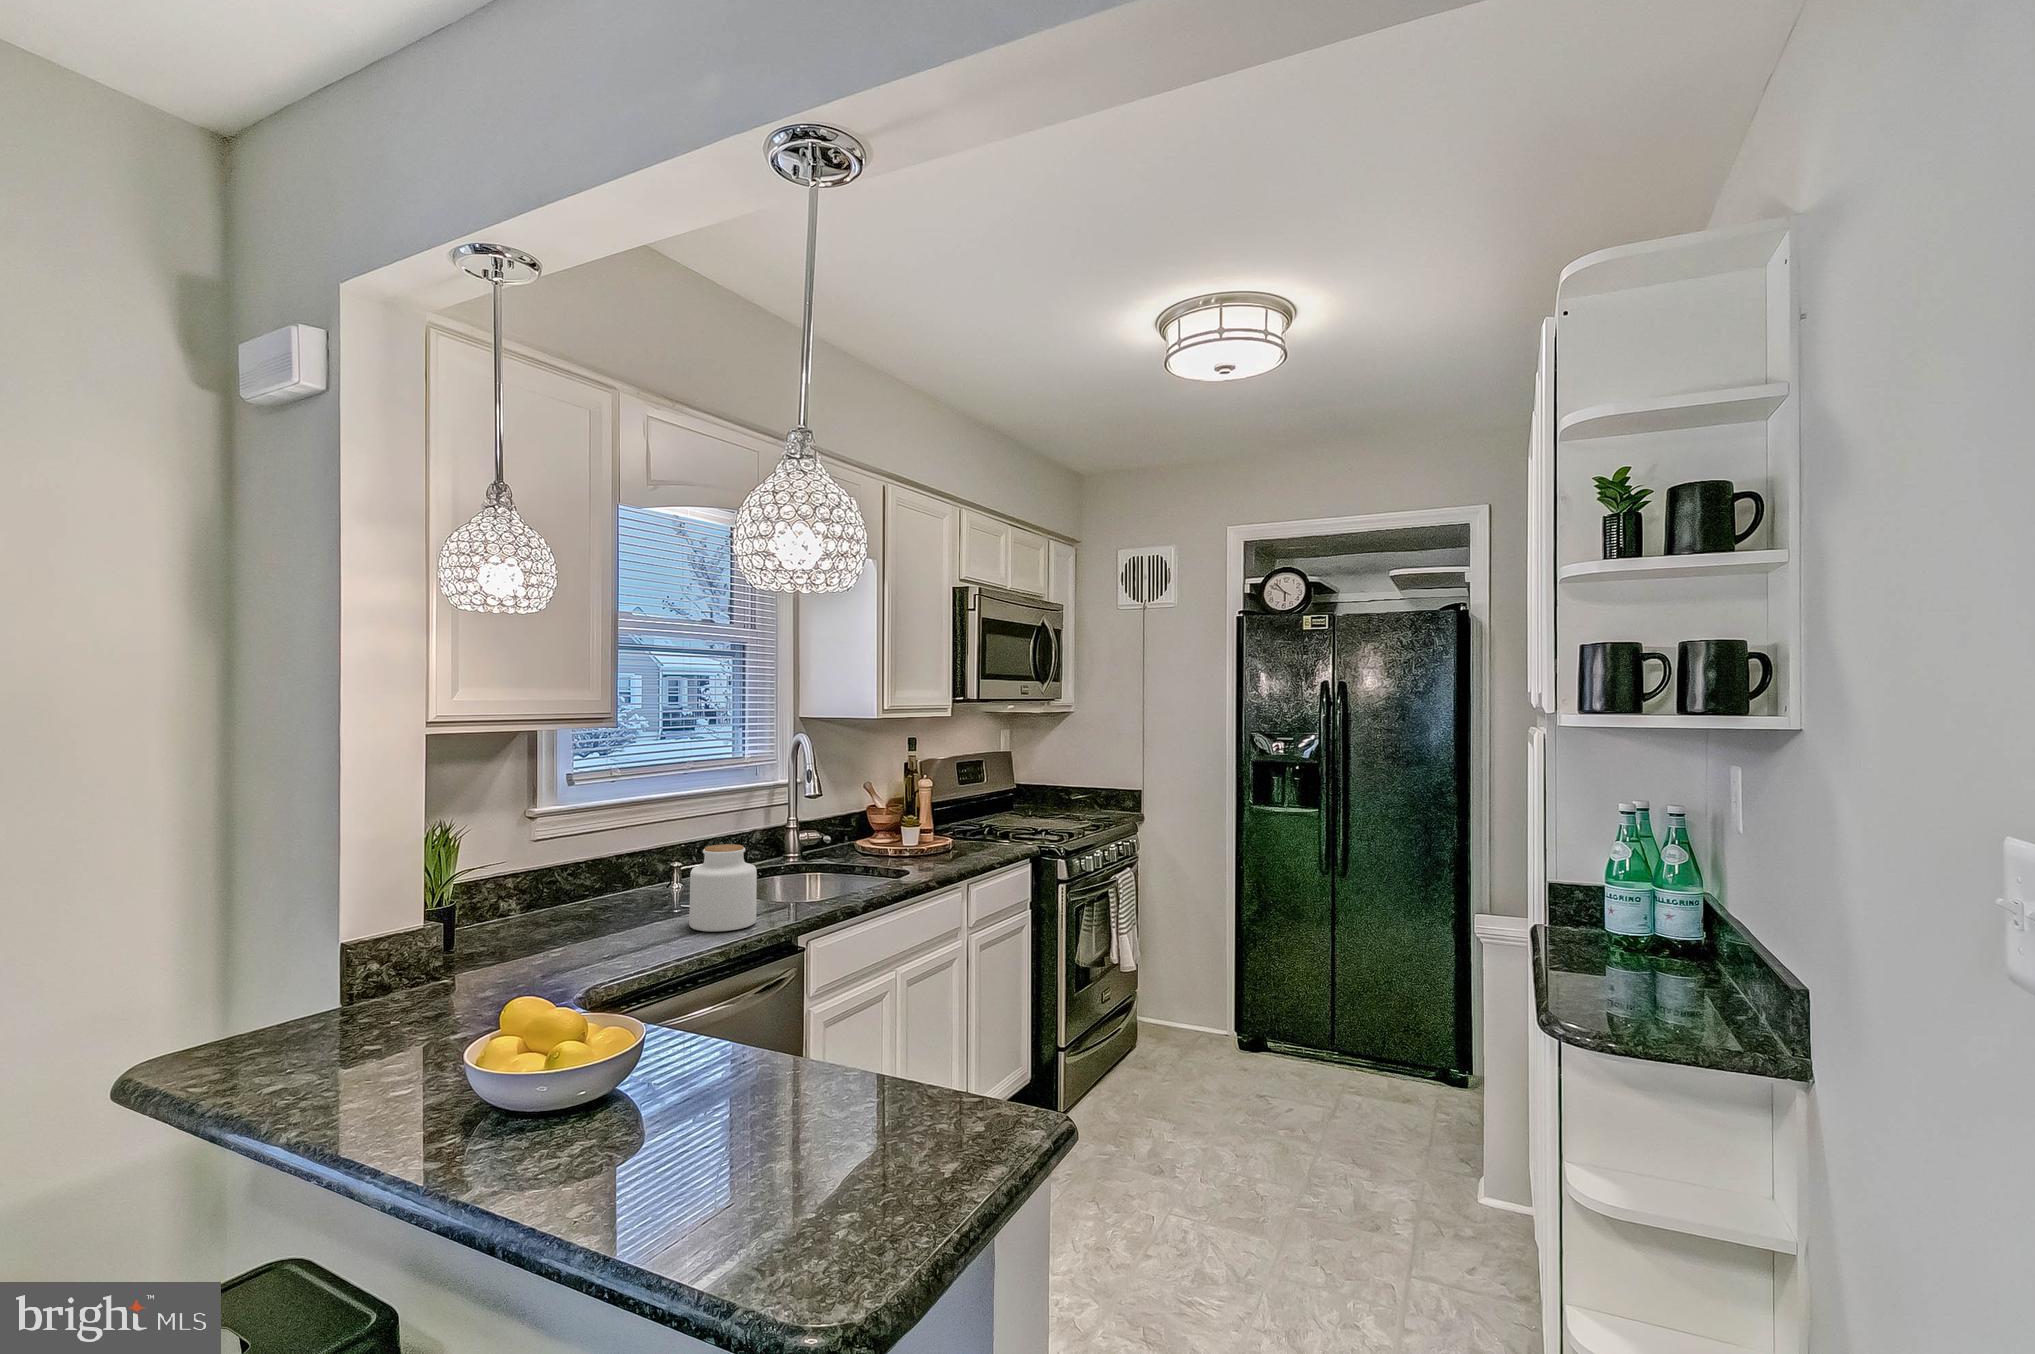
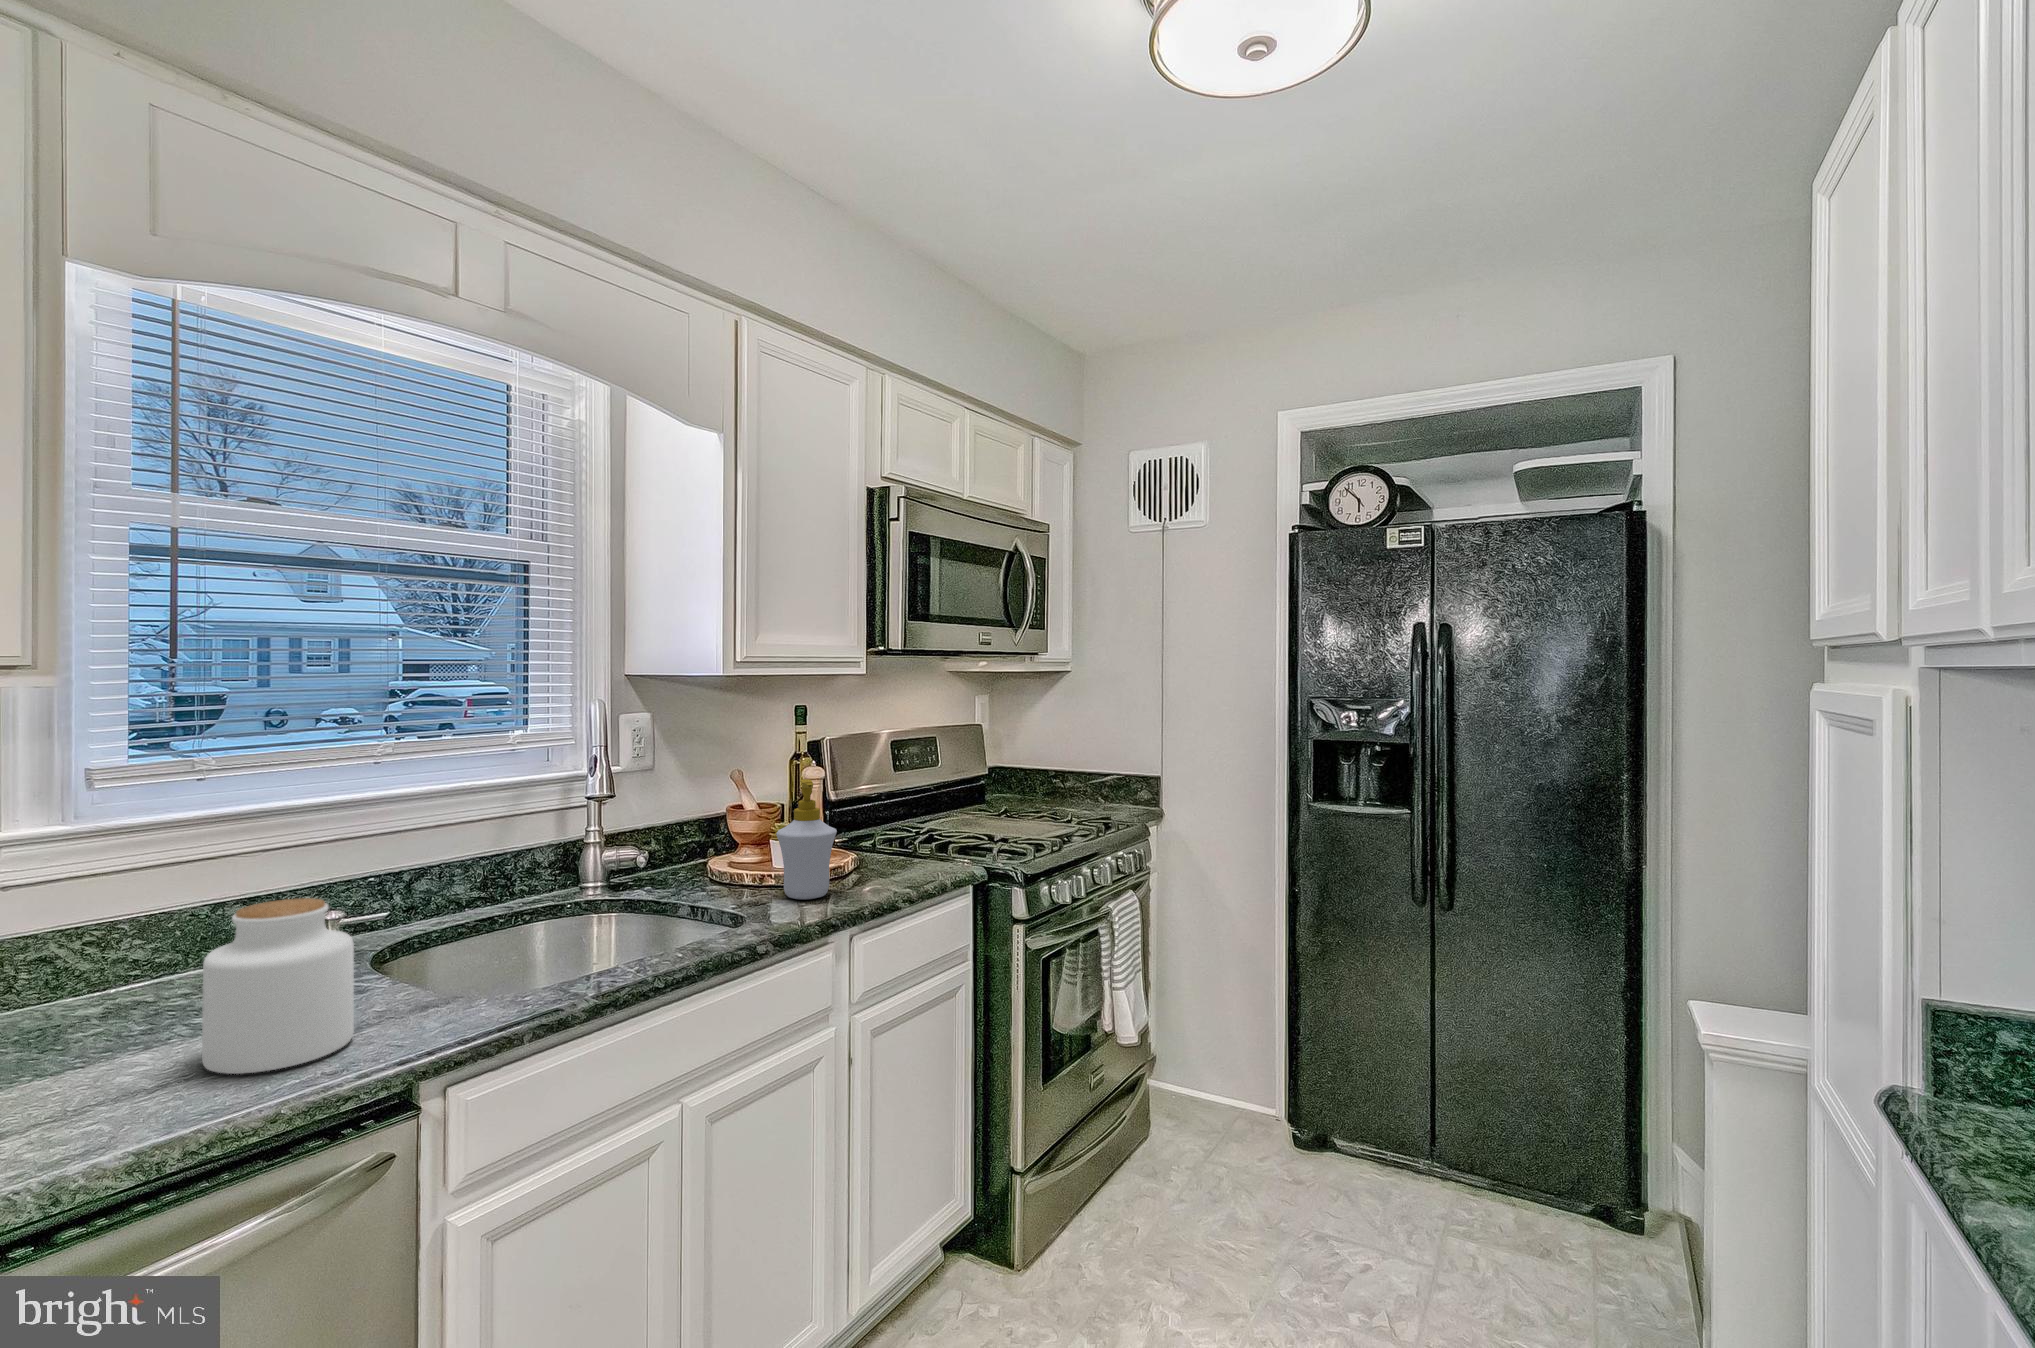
soap bottle: none [916,786,954,863] -> present [776,779,837,899]

